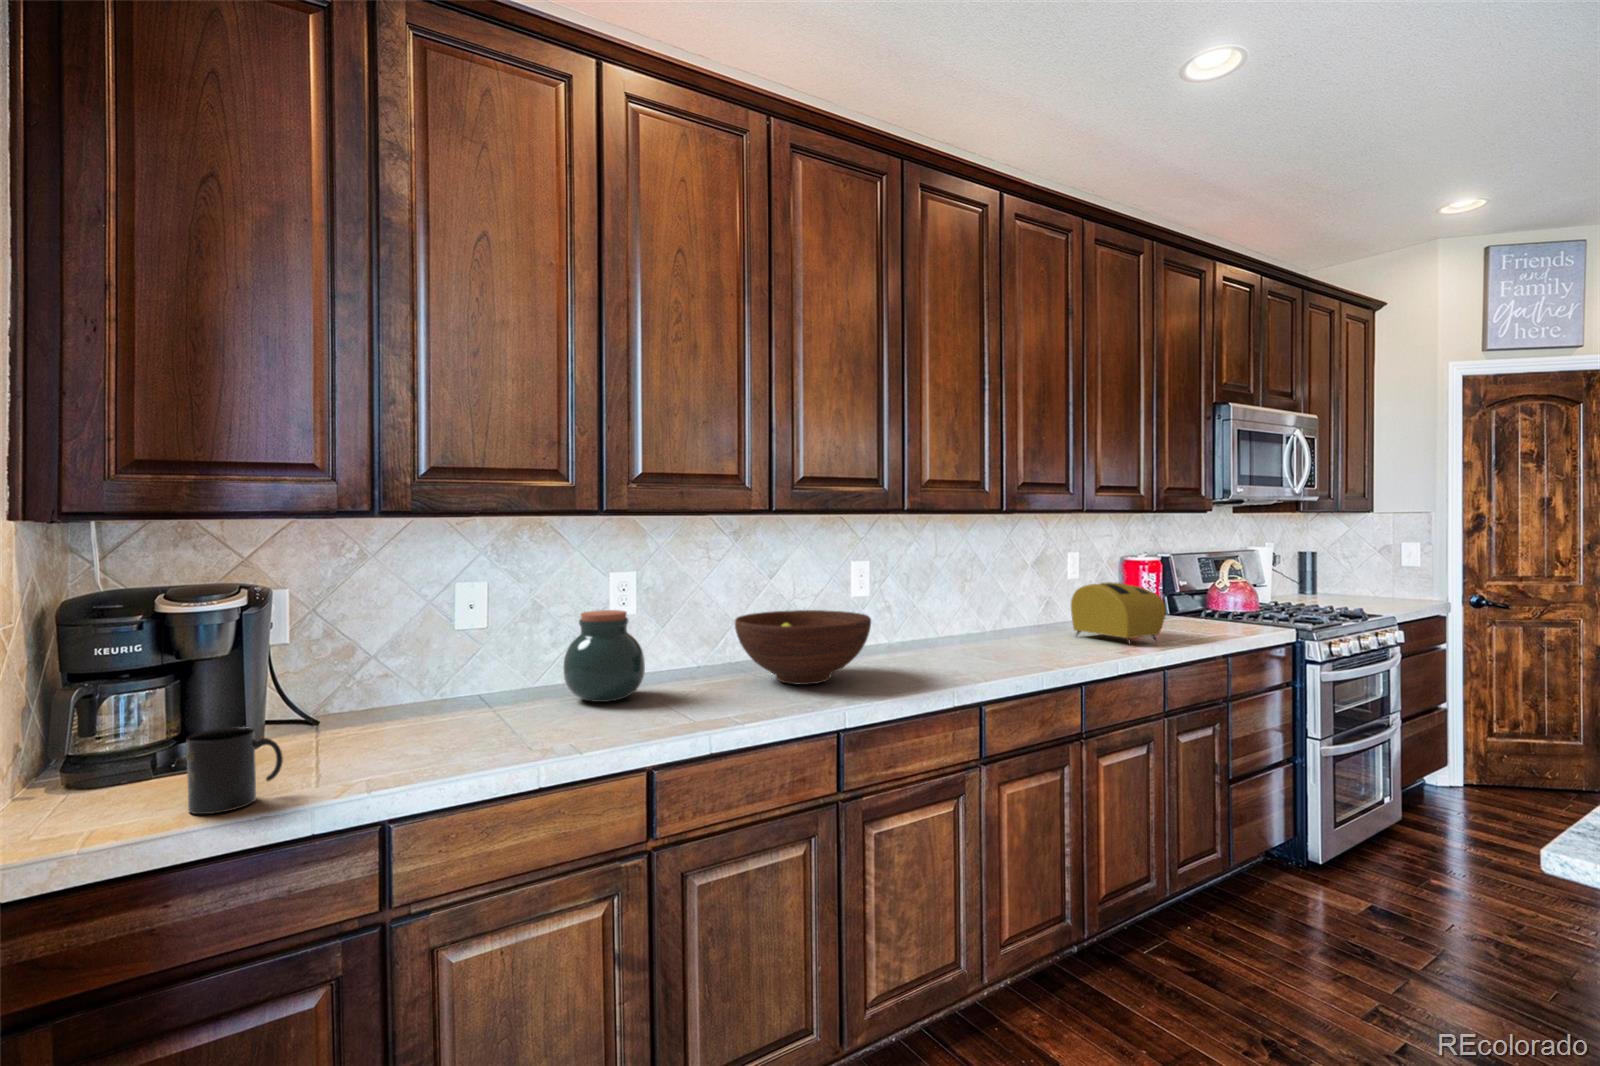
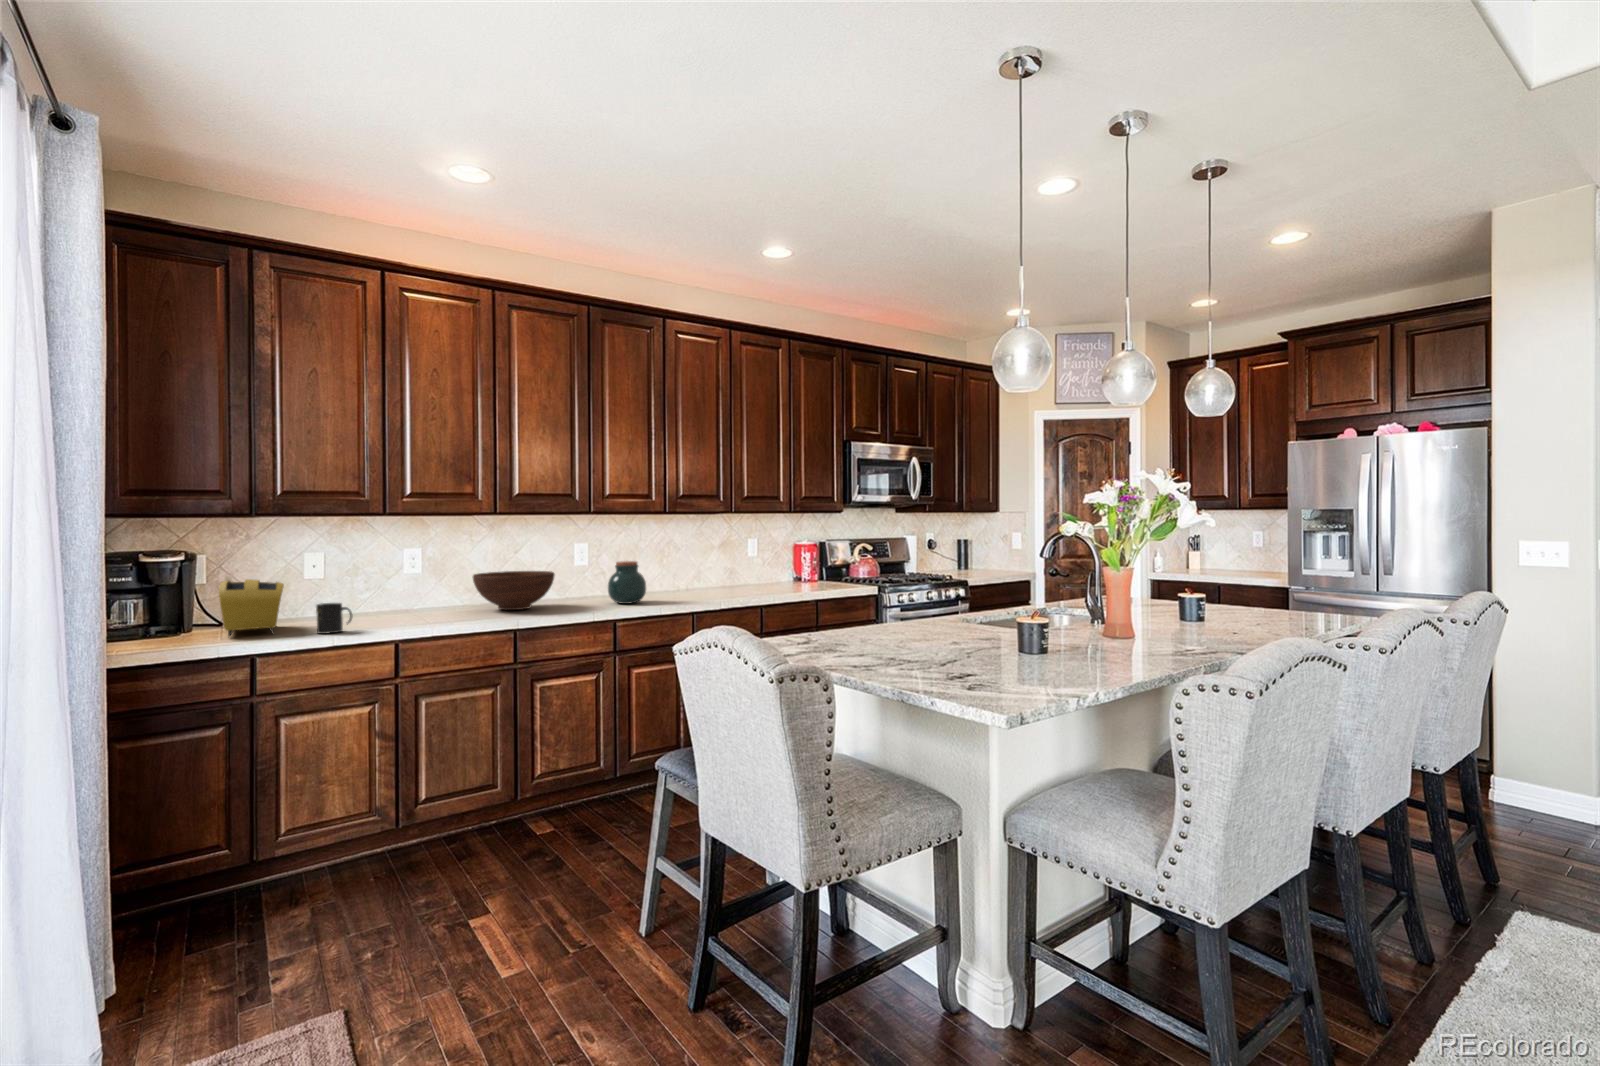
toaster: present [1071,582,1166,644] -> present [219,579,284,636]
jar: present [563,610,645,702] -> present [608,561,646,604]
mug: present [186,727,283,814] -> present [316,603,352,634]

